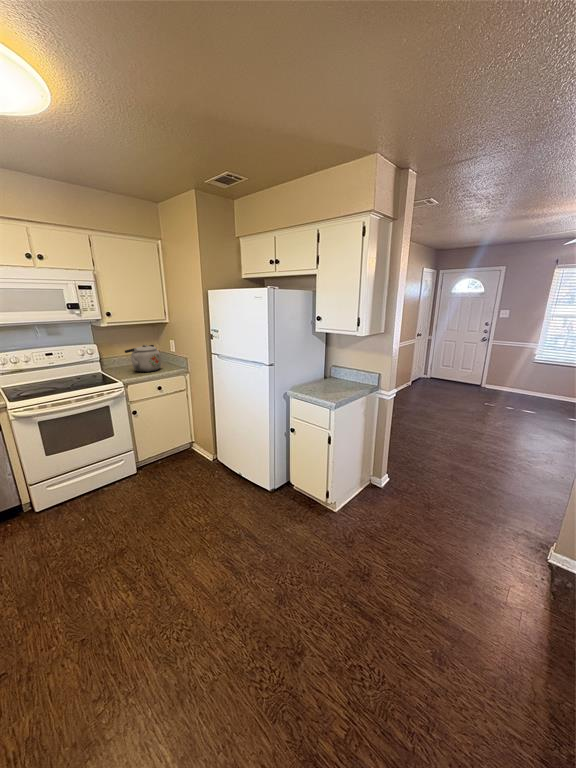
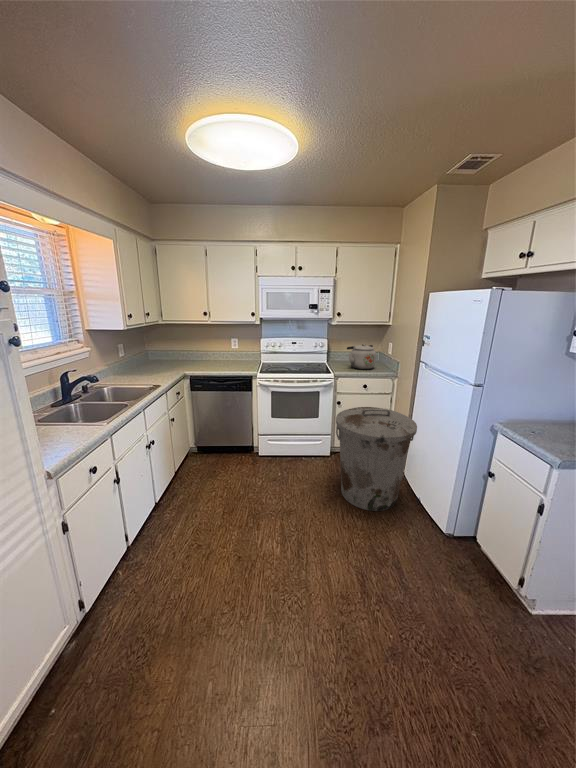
trash can: none [146,404,228,509] -> present [336,407,417,511]

